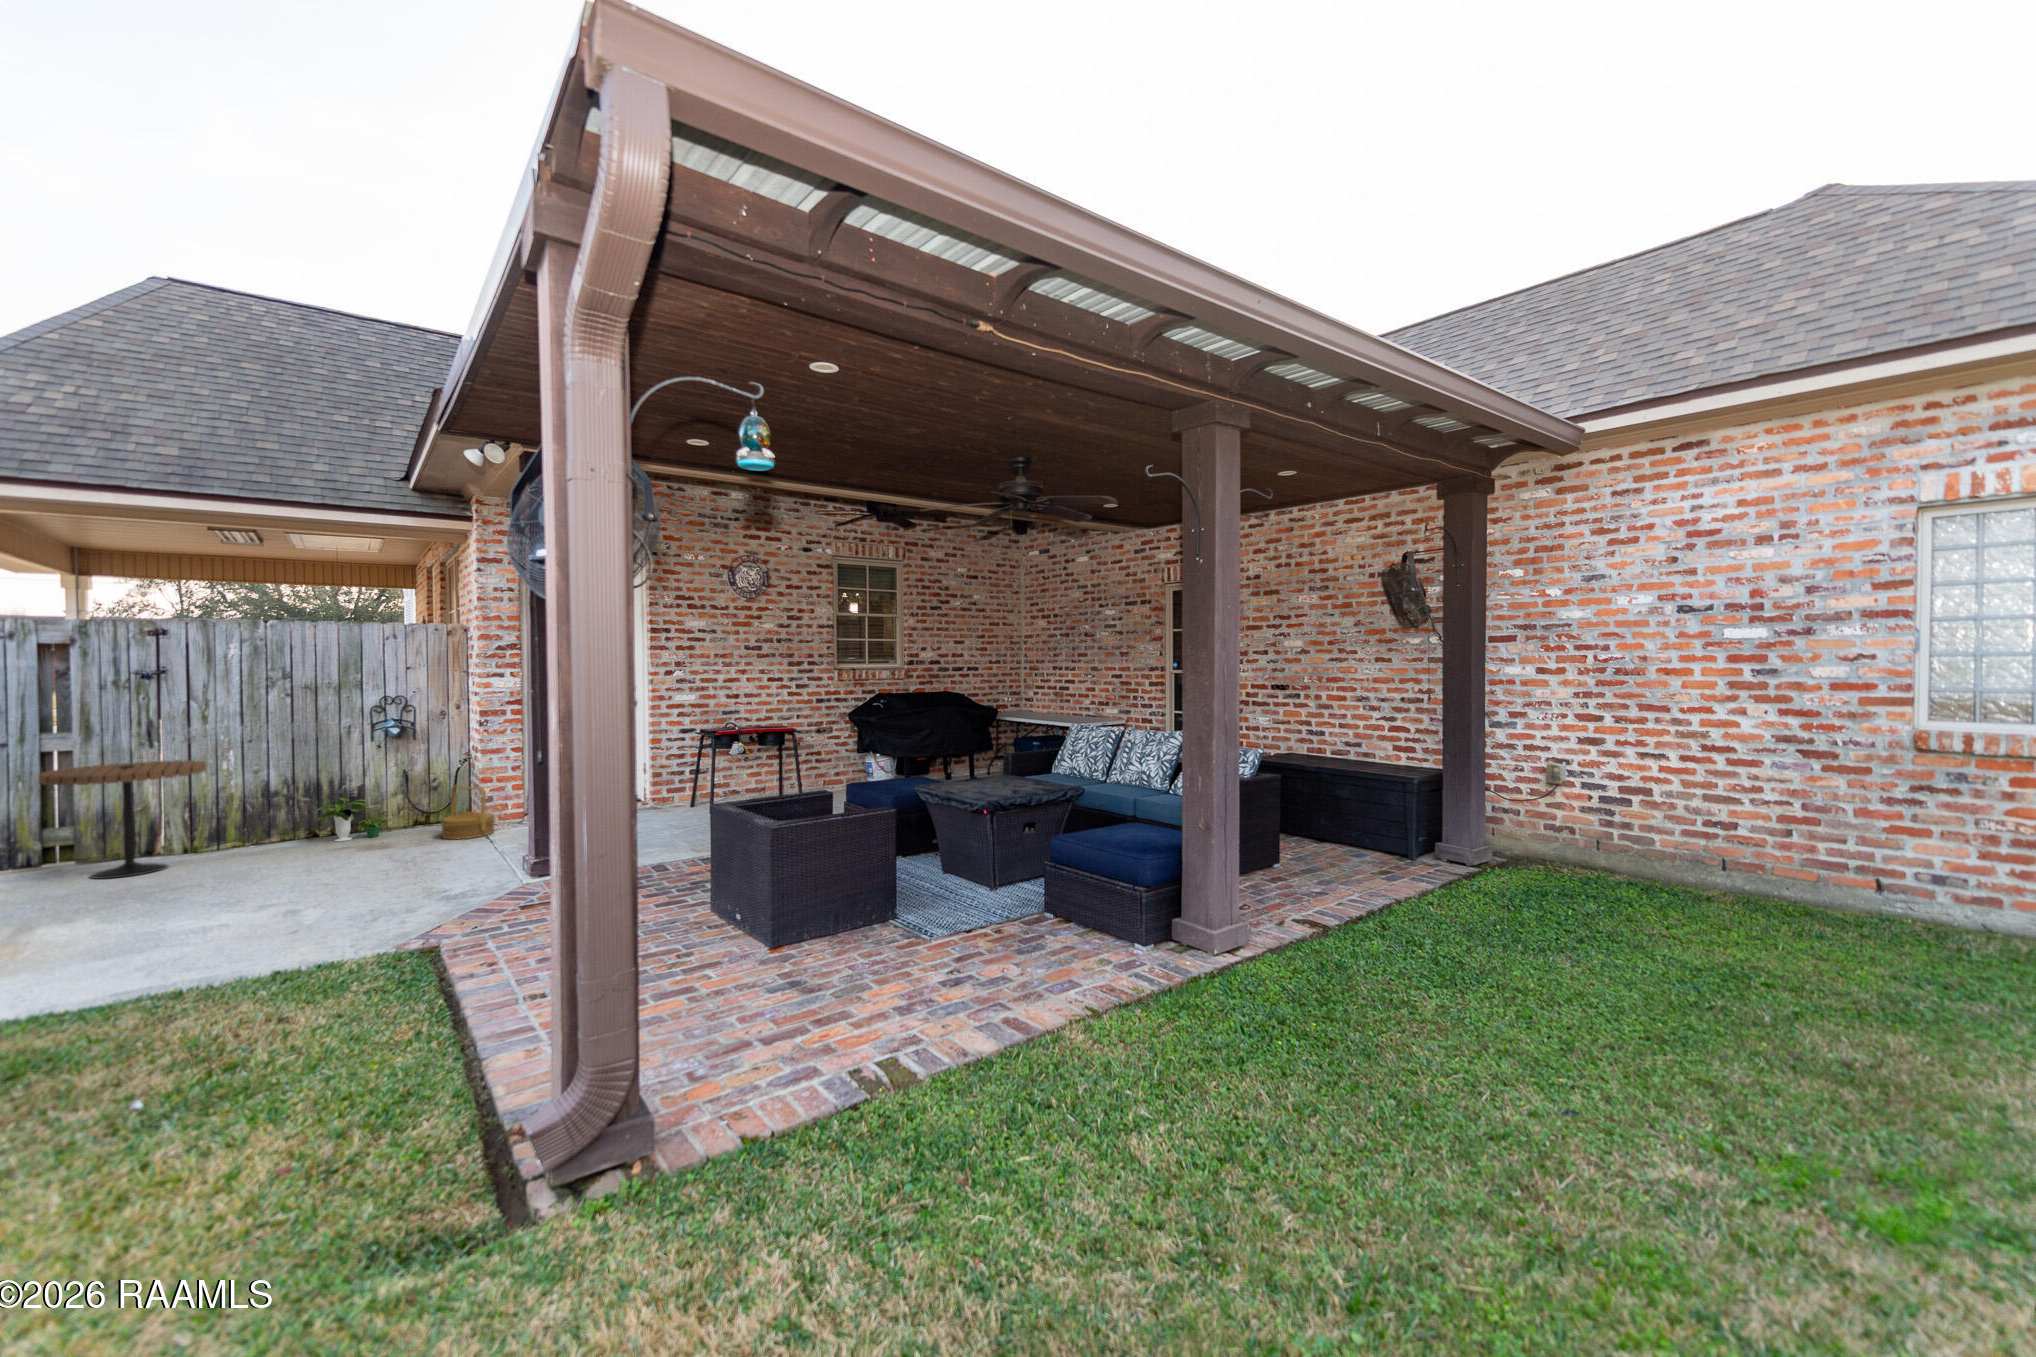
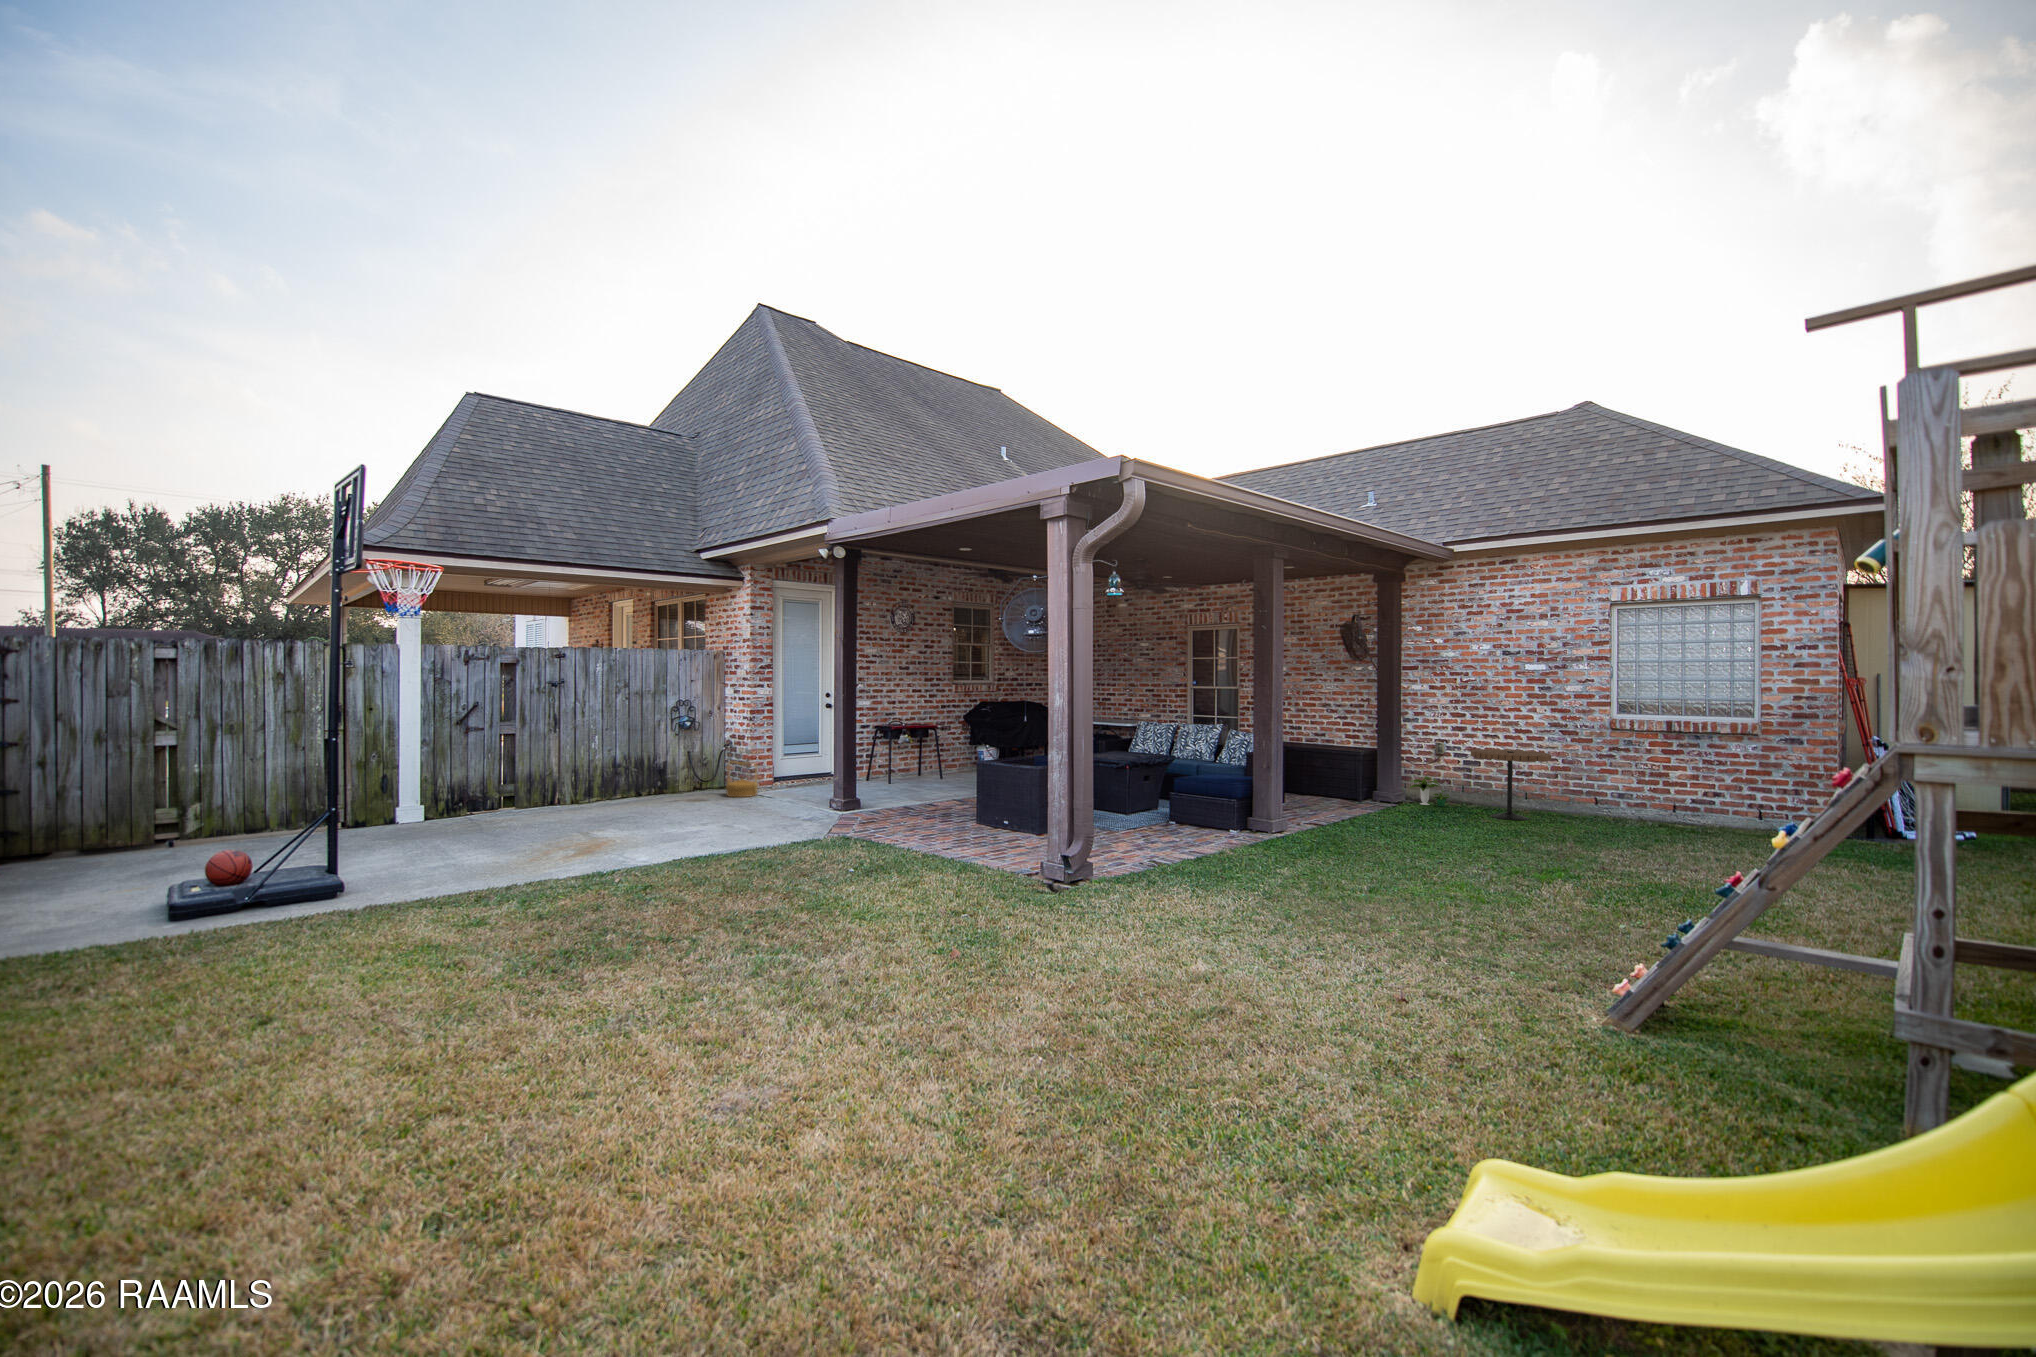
side table: present [39,760,207,879] -> present [1471,749,1551,820]
potted plant: present [316,798,388,841] -> present [1410,776,1450,806]

